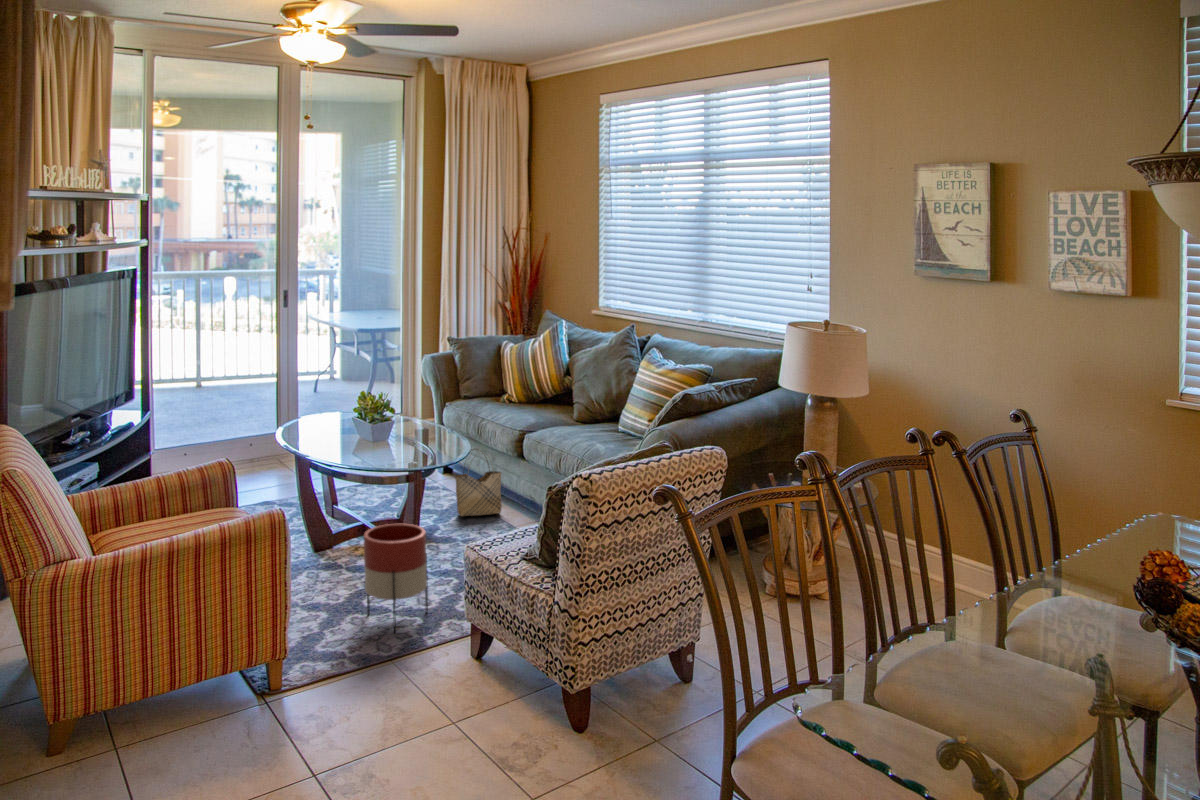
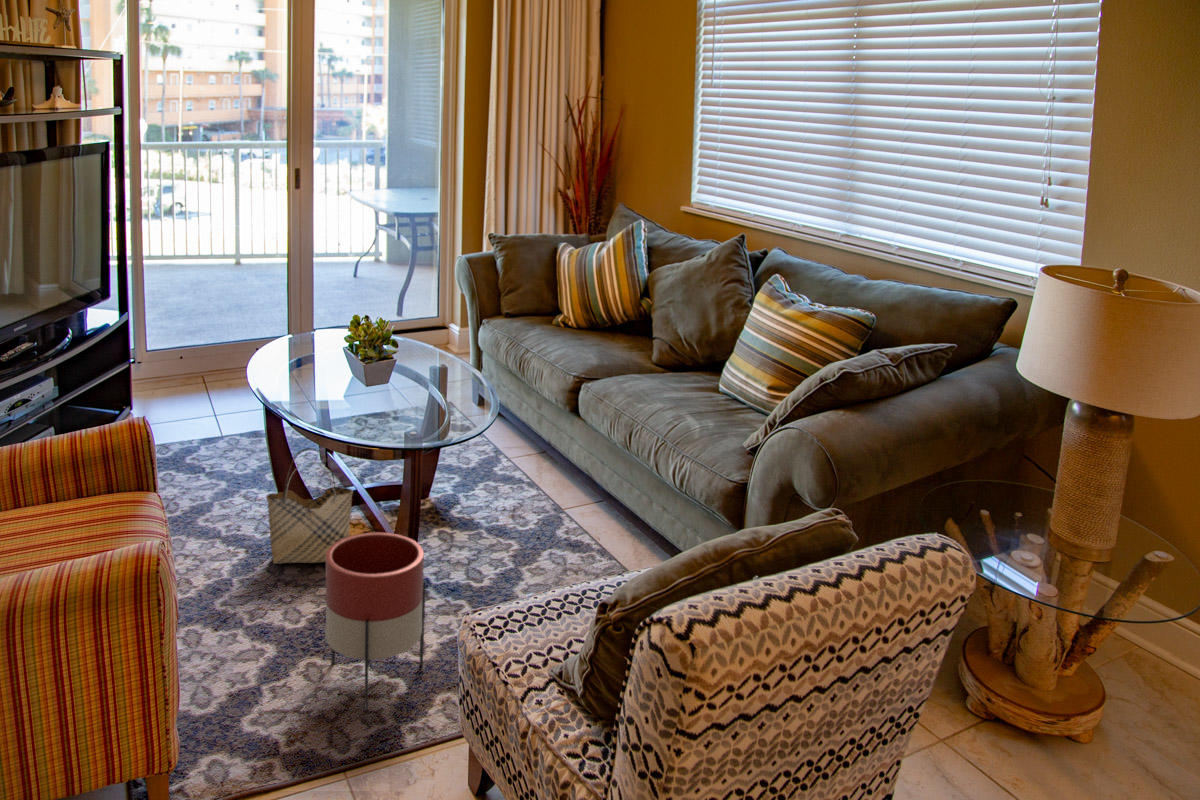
woven basket: present [455,449,502,516] -> present [266,448,353,564]

